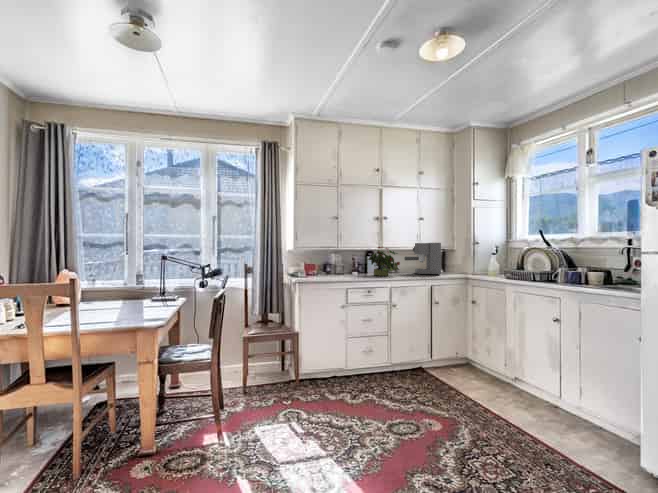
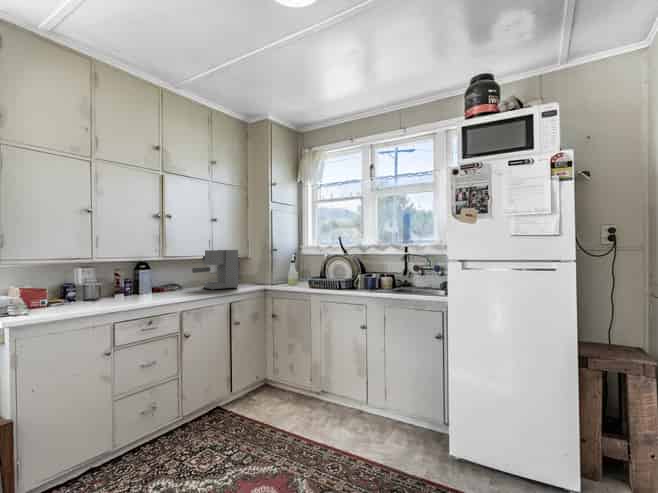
potted plant: present [368,247,400,276] -> none [142,255,193,297]

